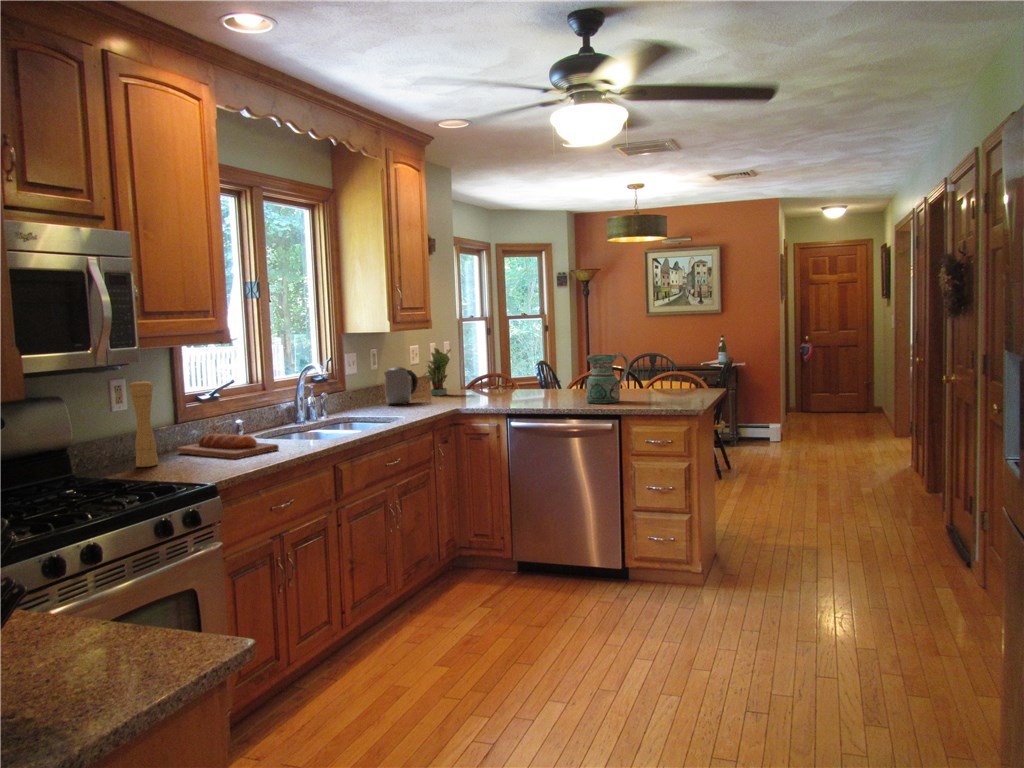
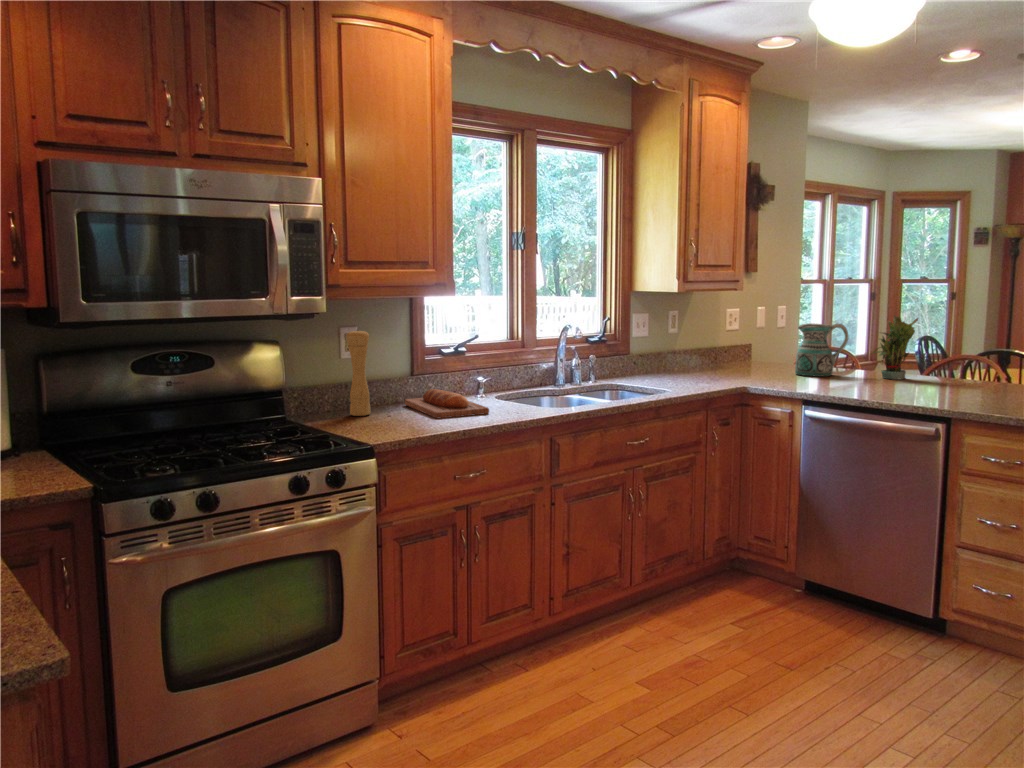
potted plant: present [423,348,451,396] -> present [872,315,918,379]
ceramic pitcher: present [586,353,629,404] -> present [795,323,848,377]
kettle: present [384,367,418,405] -> none [675,332,716,376]

